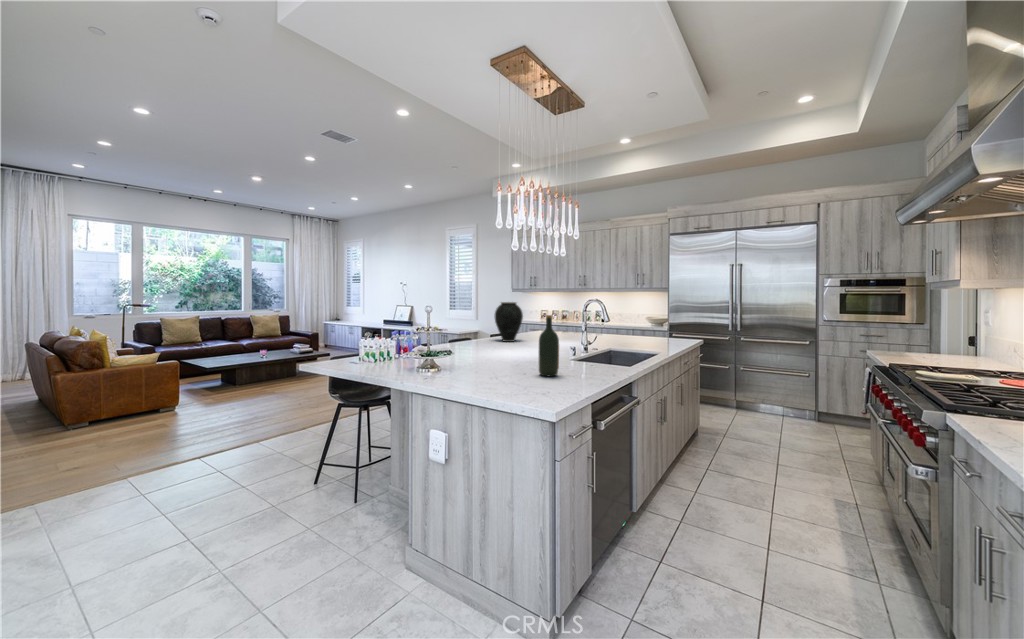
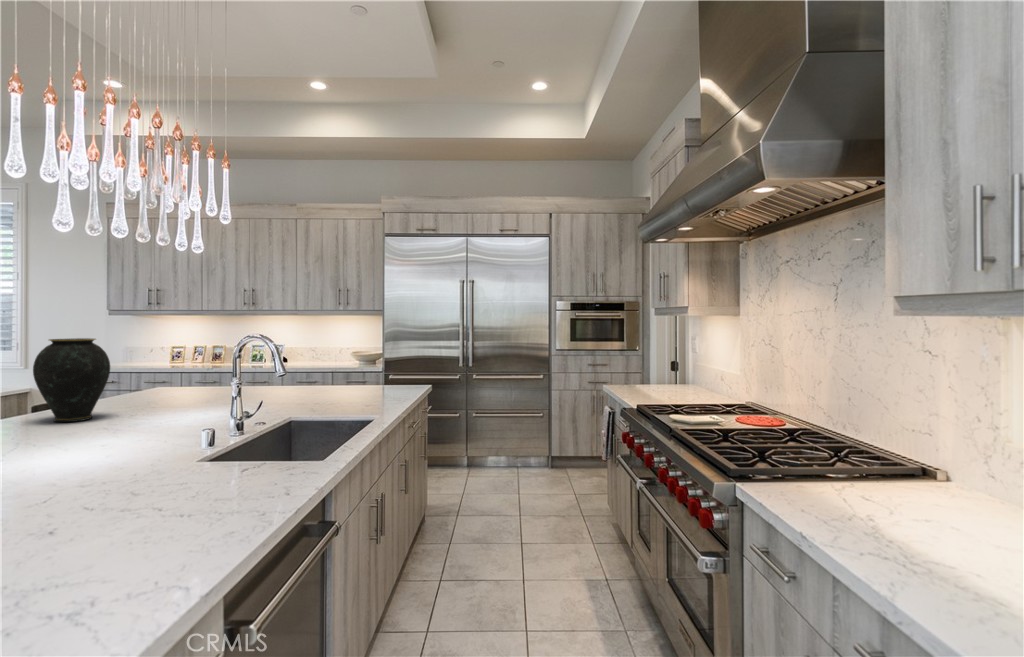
wine bottle: present [539,315,559,376] -> none [115,385,173,532]

